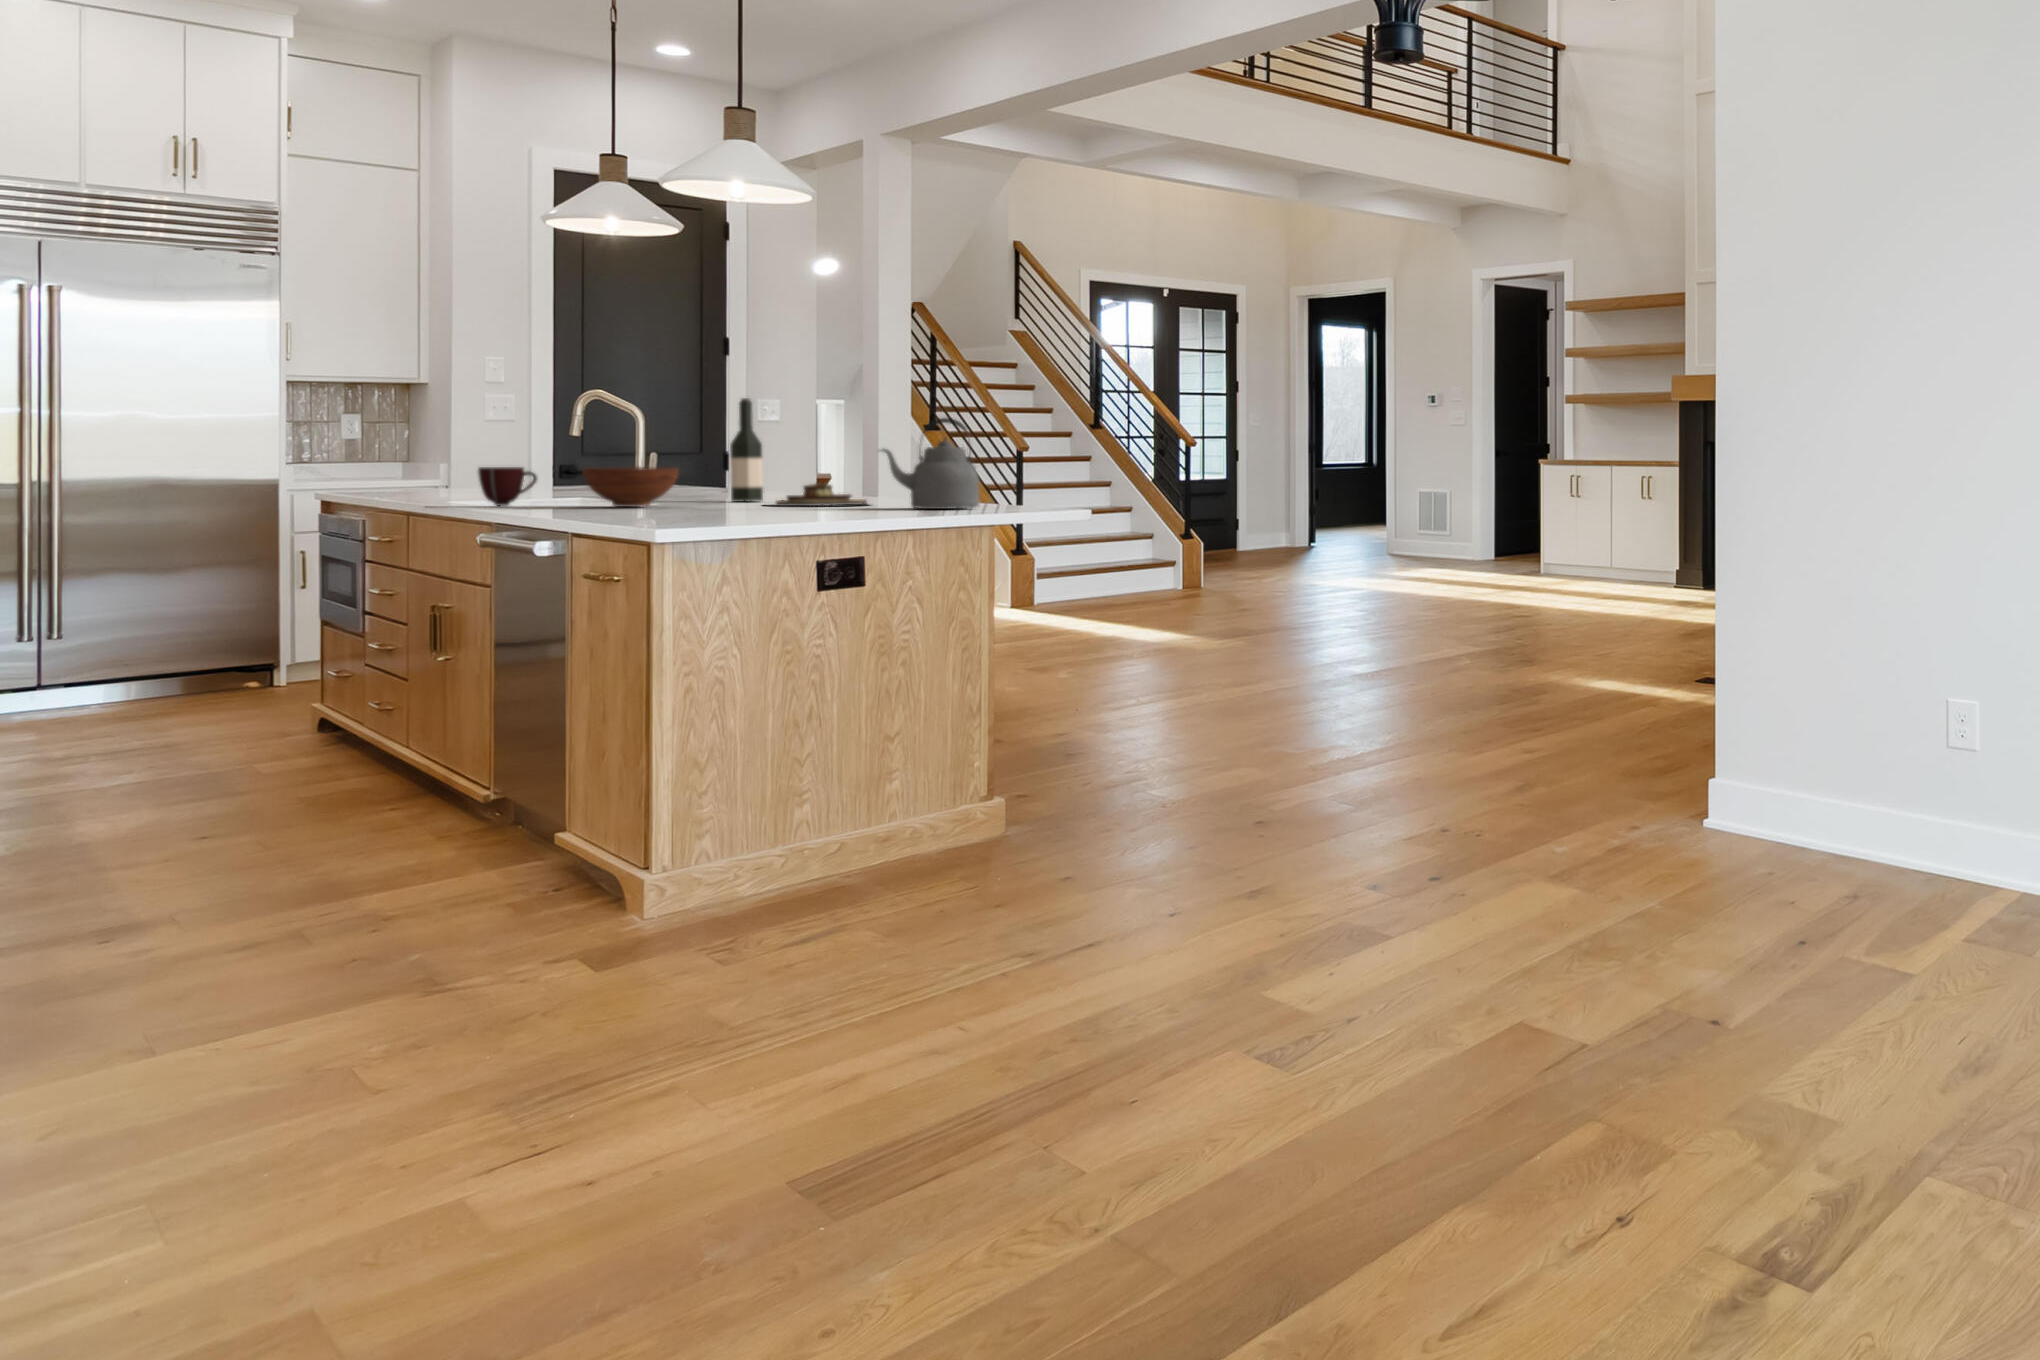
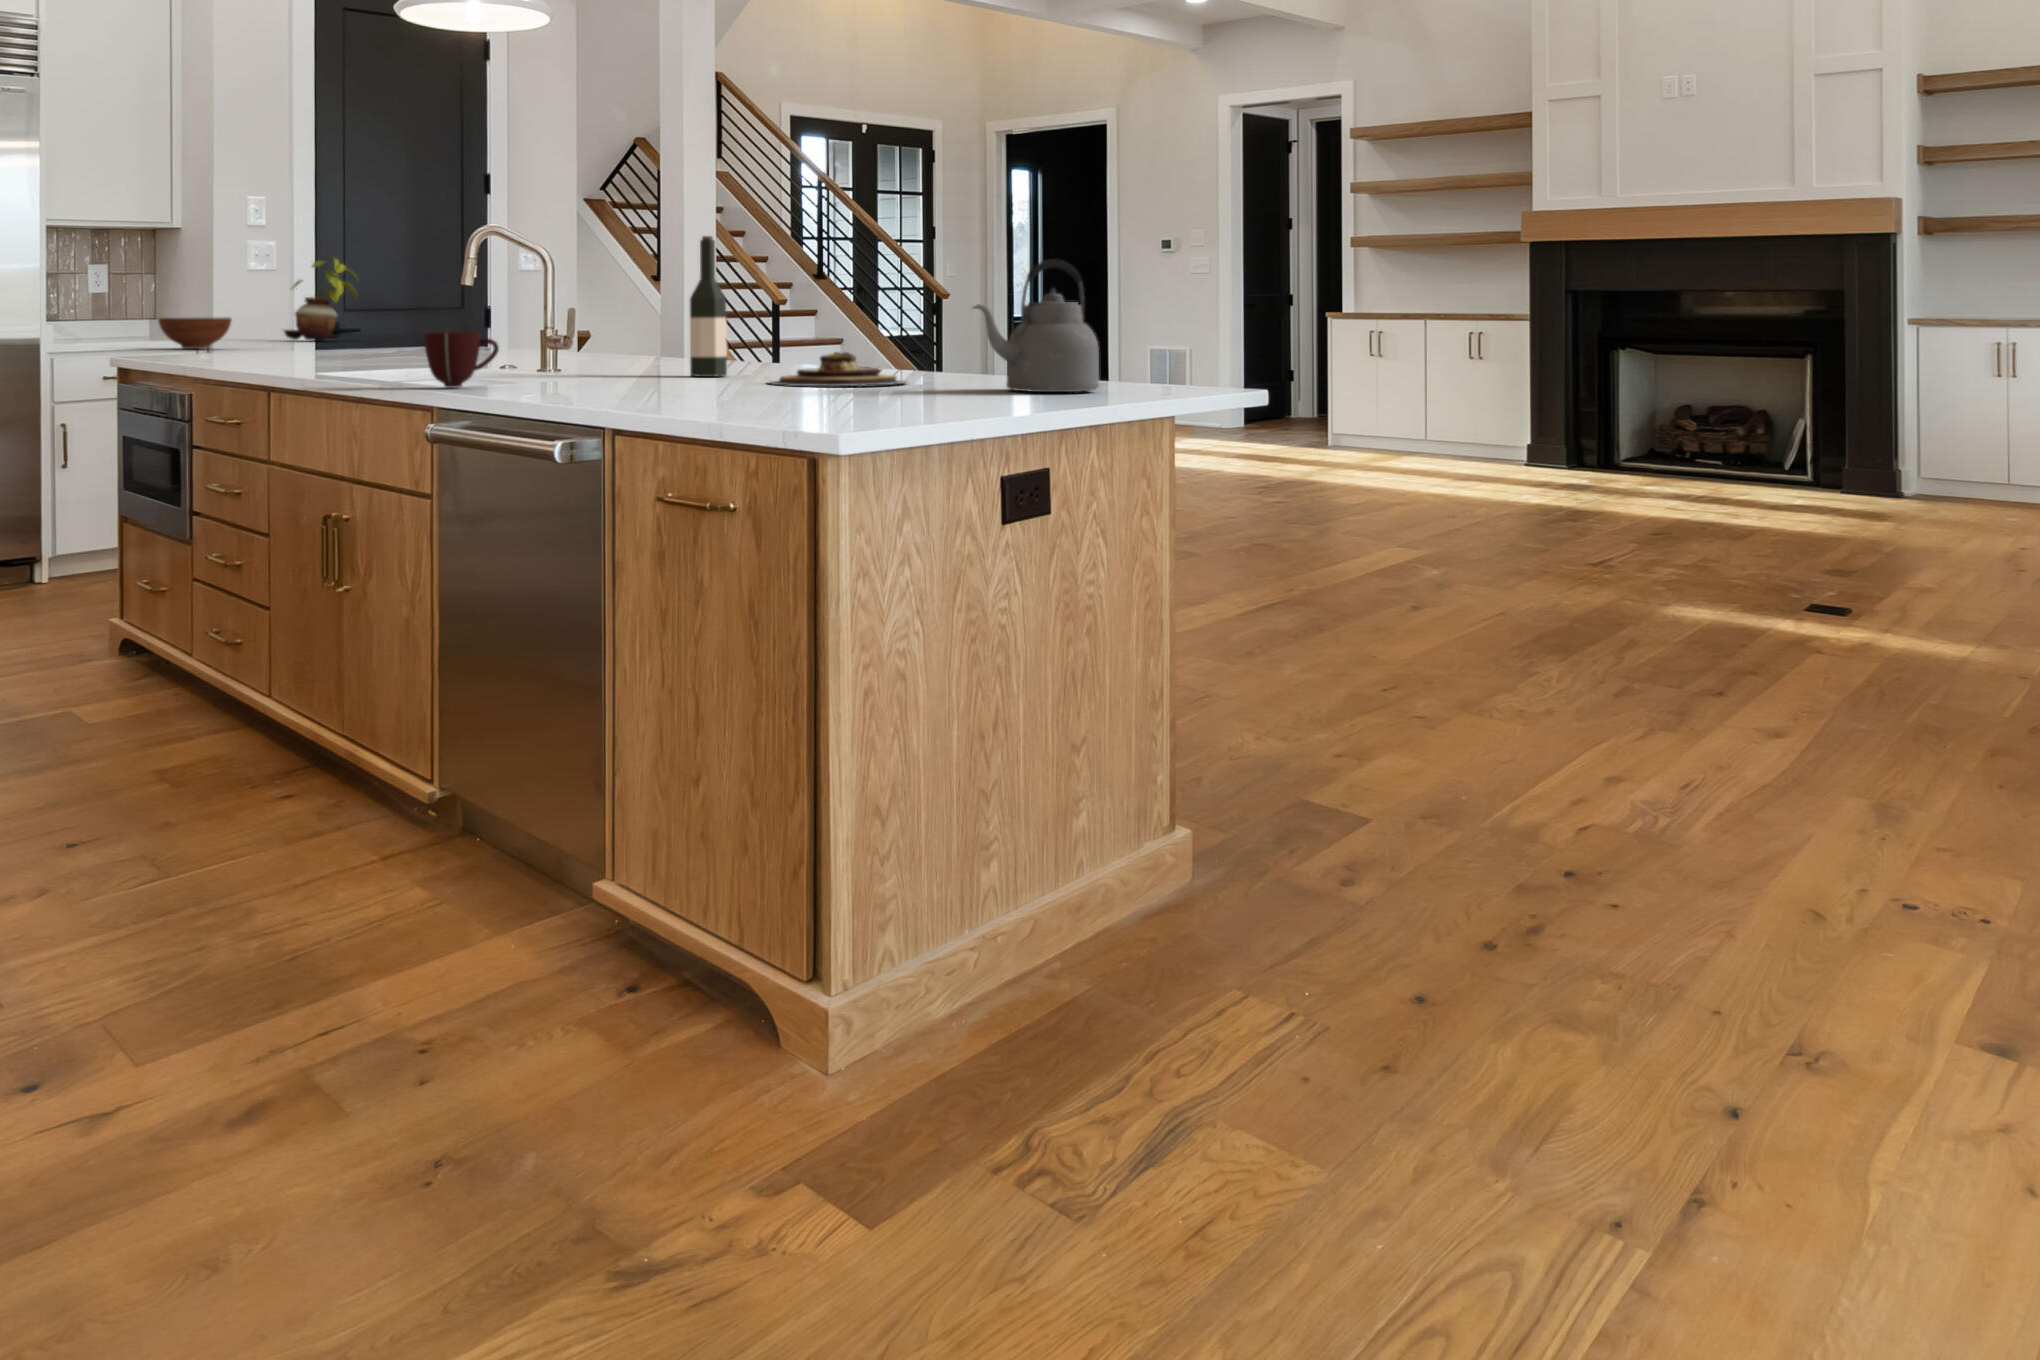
potted plant: none [525,406,597,481] -> present [284,255,359,341]
bowl: present [582,468,679,507] -> present [158,317,231,349]

